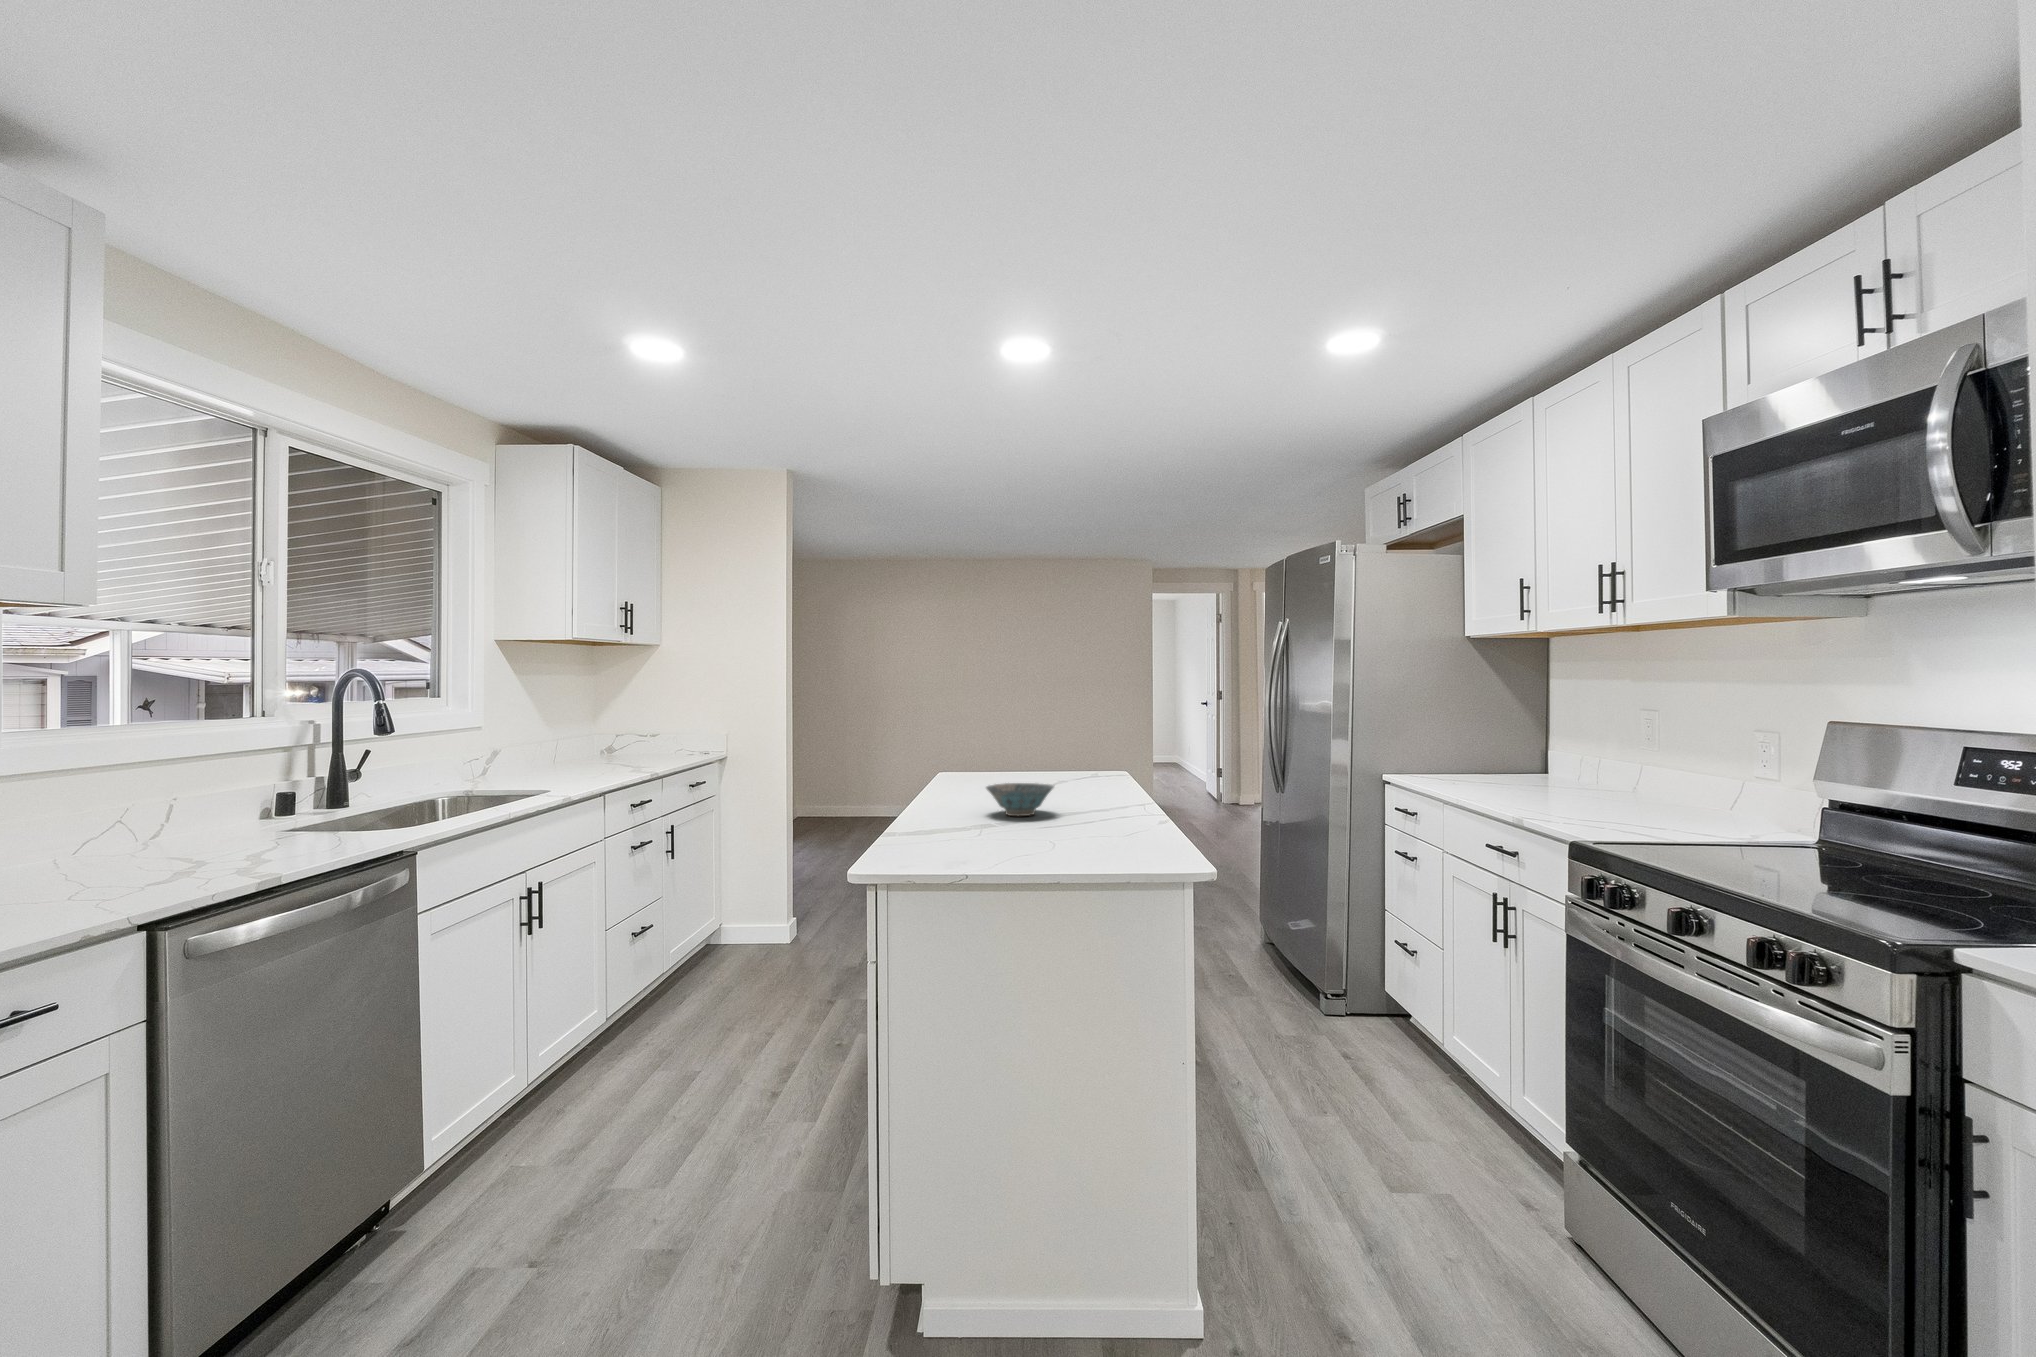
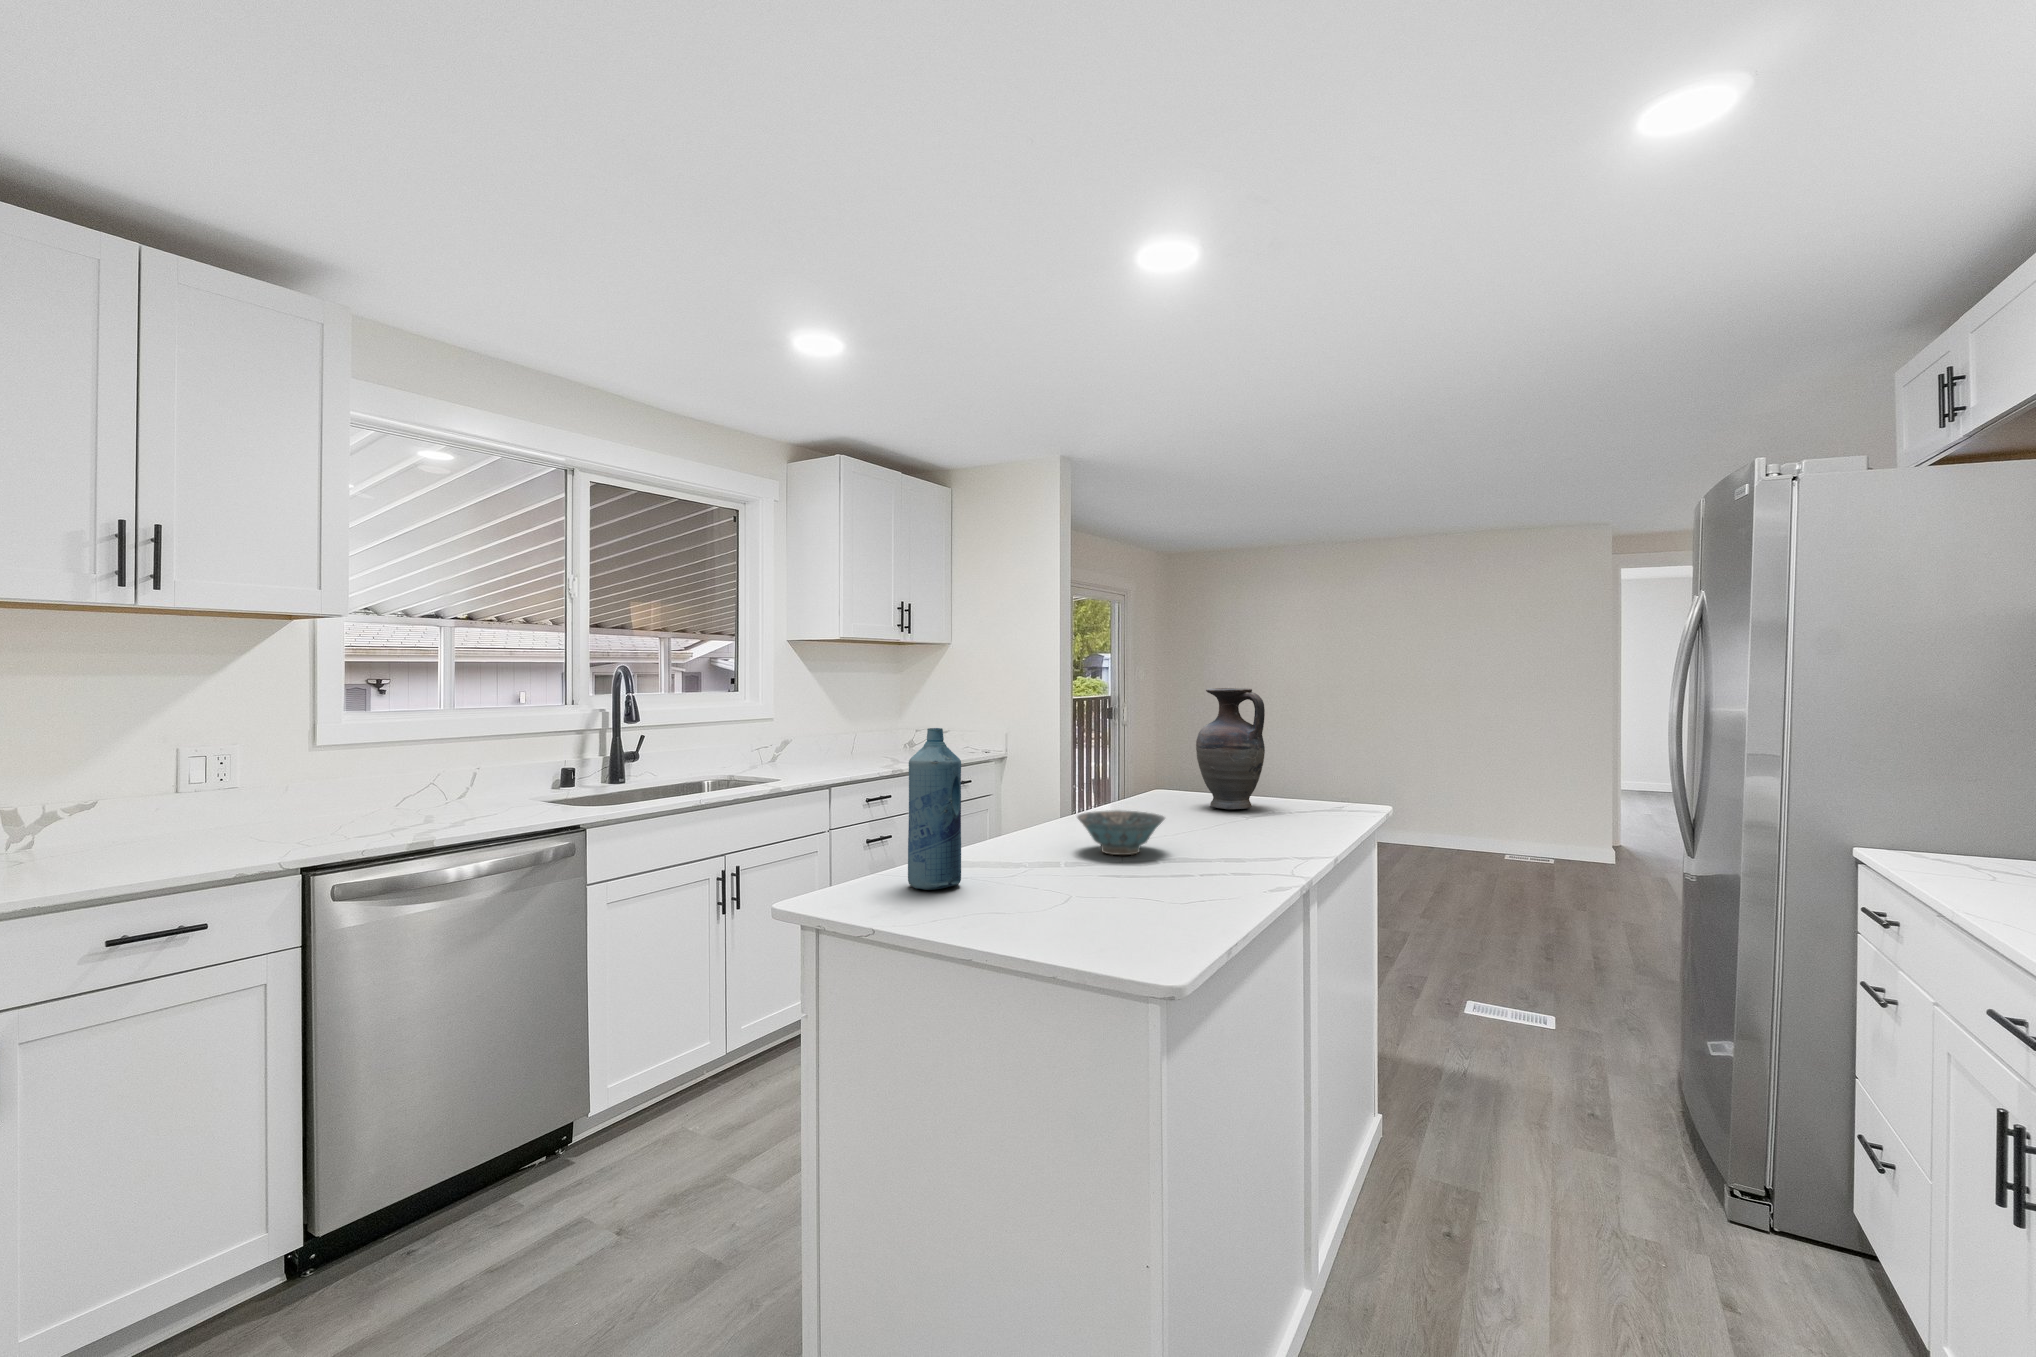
vase: none [1000,686,1054,782] -> present [1196,688,1265,809]
bottle: none [920,719,965,850] -> present [908,728,961,890]

